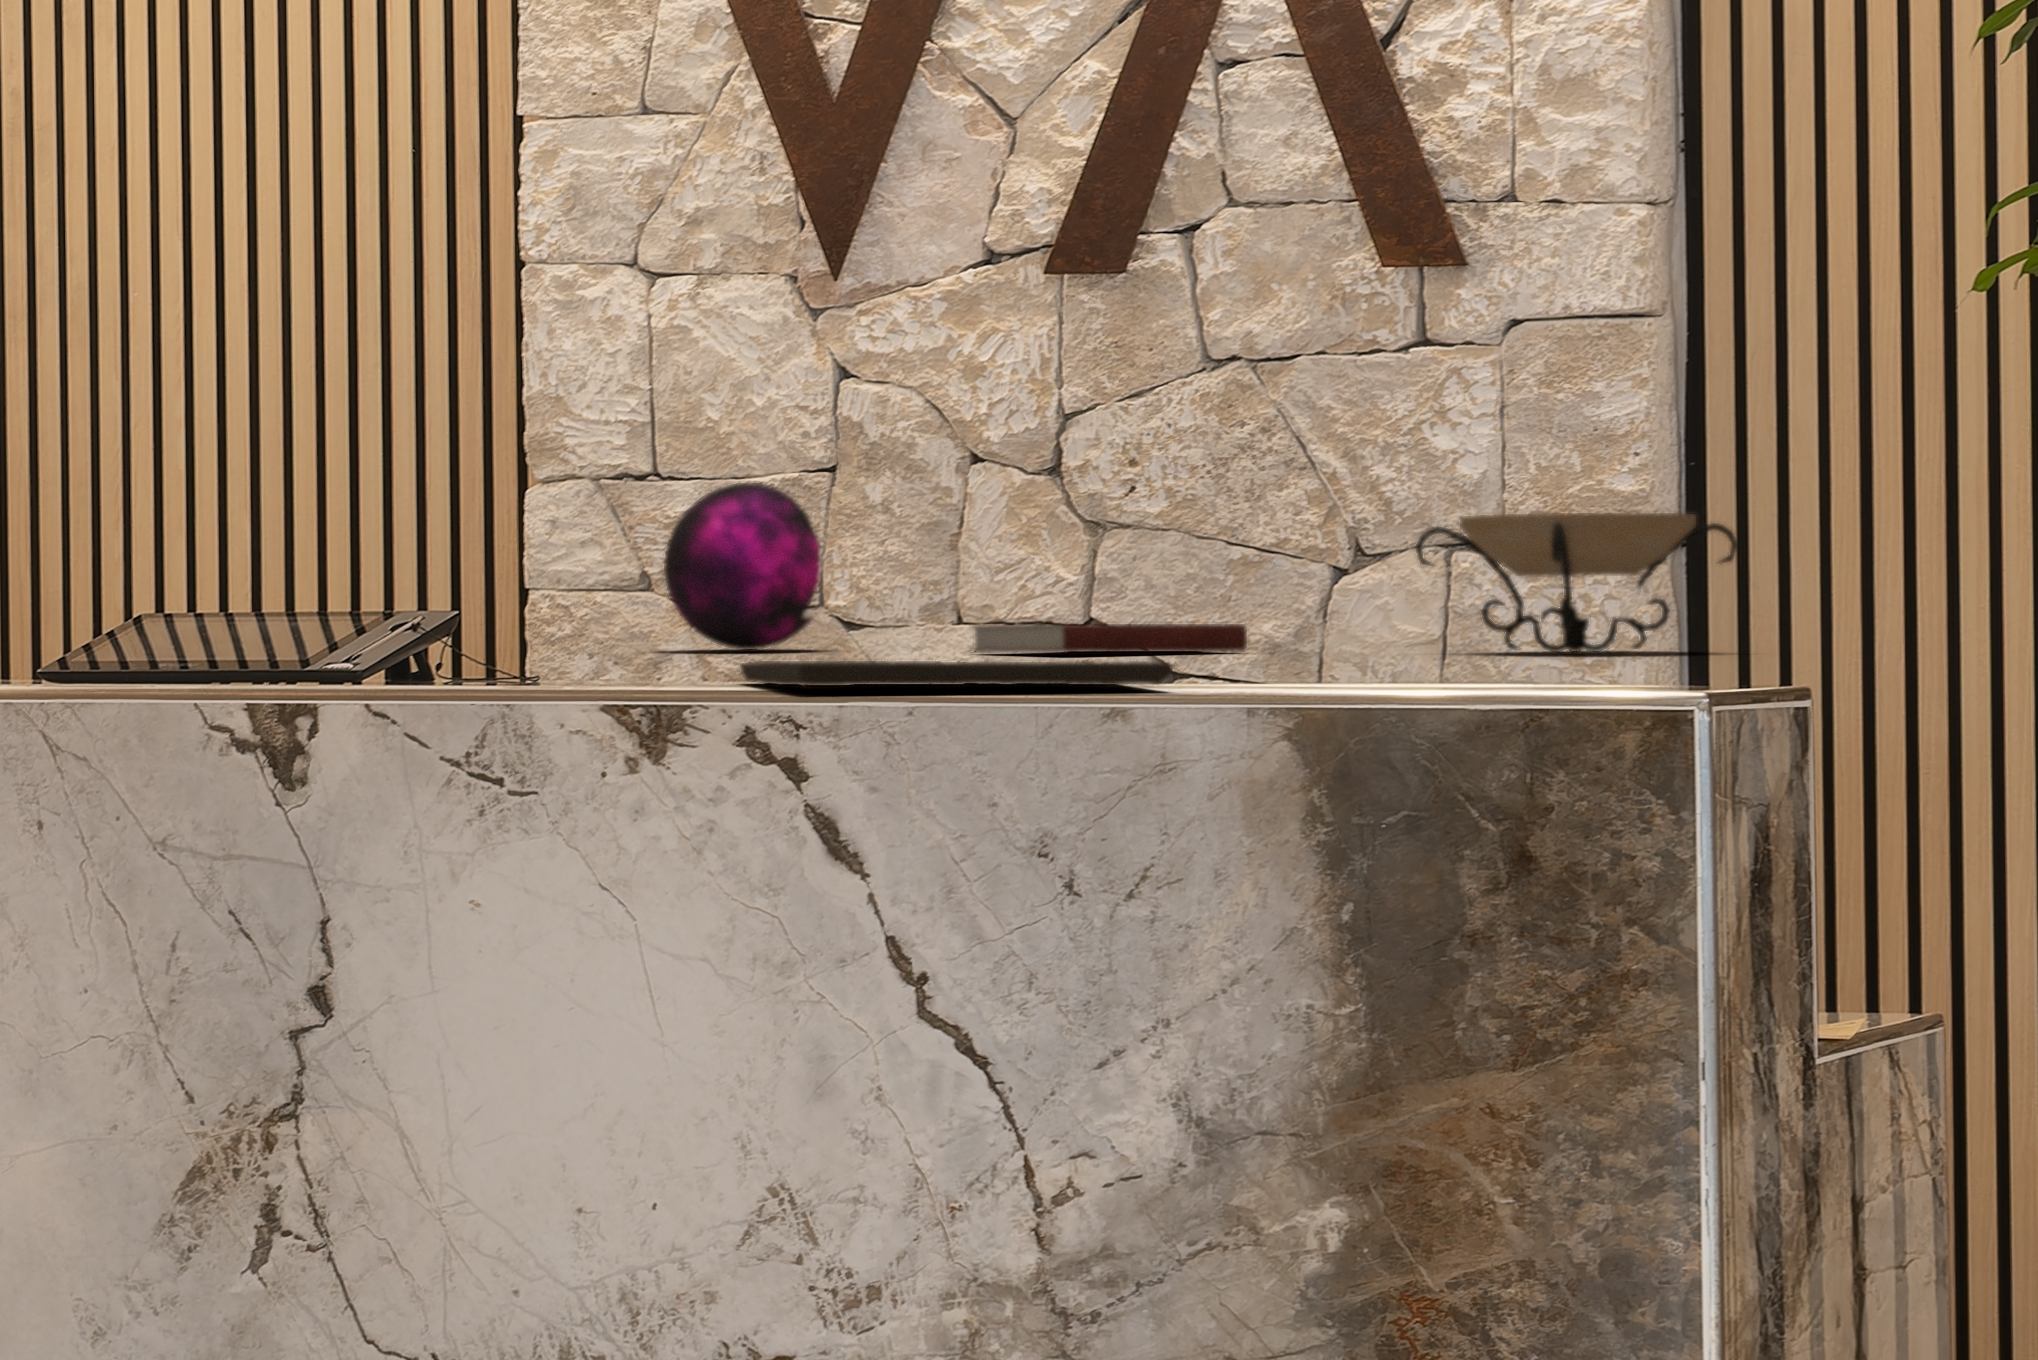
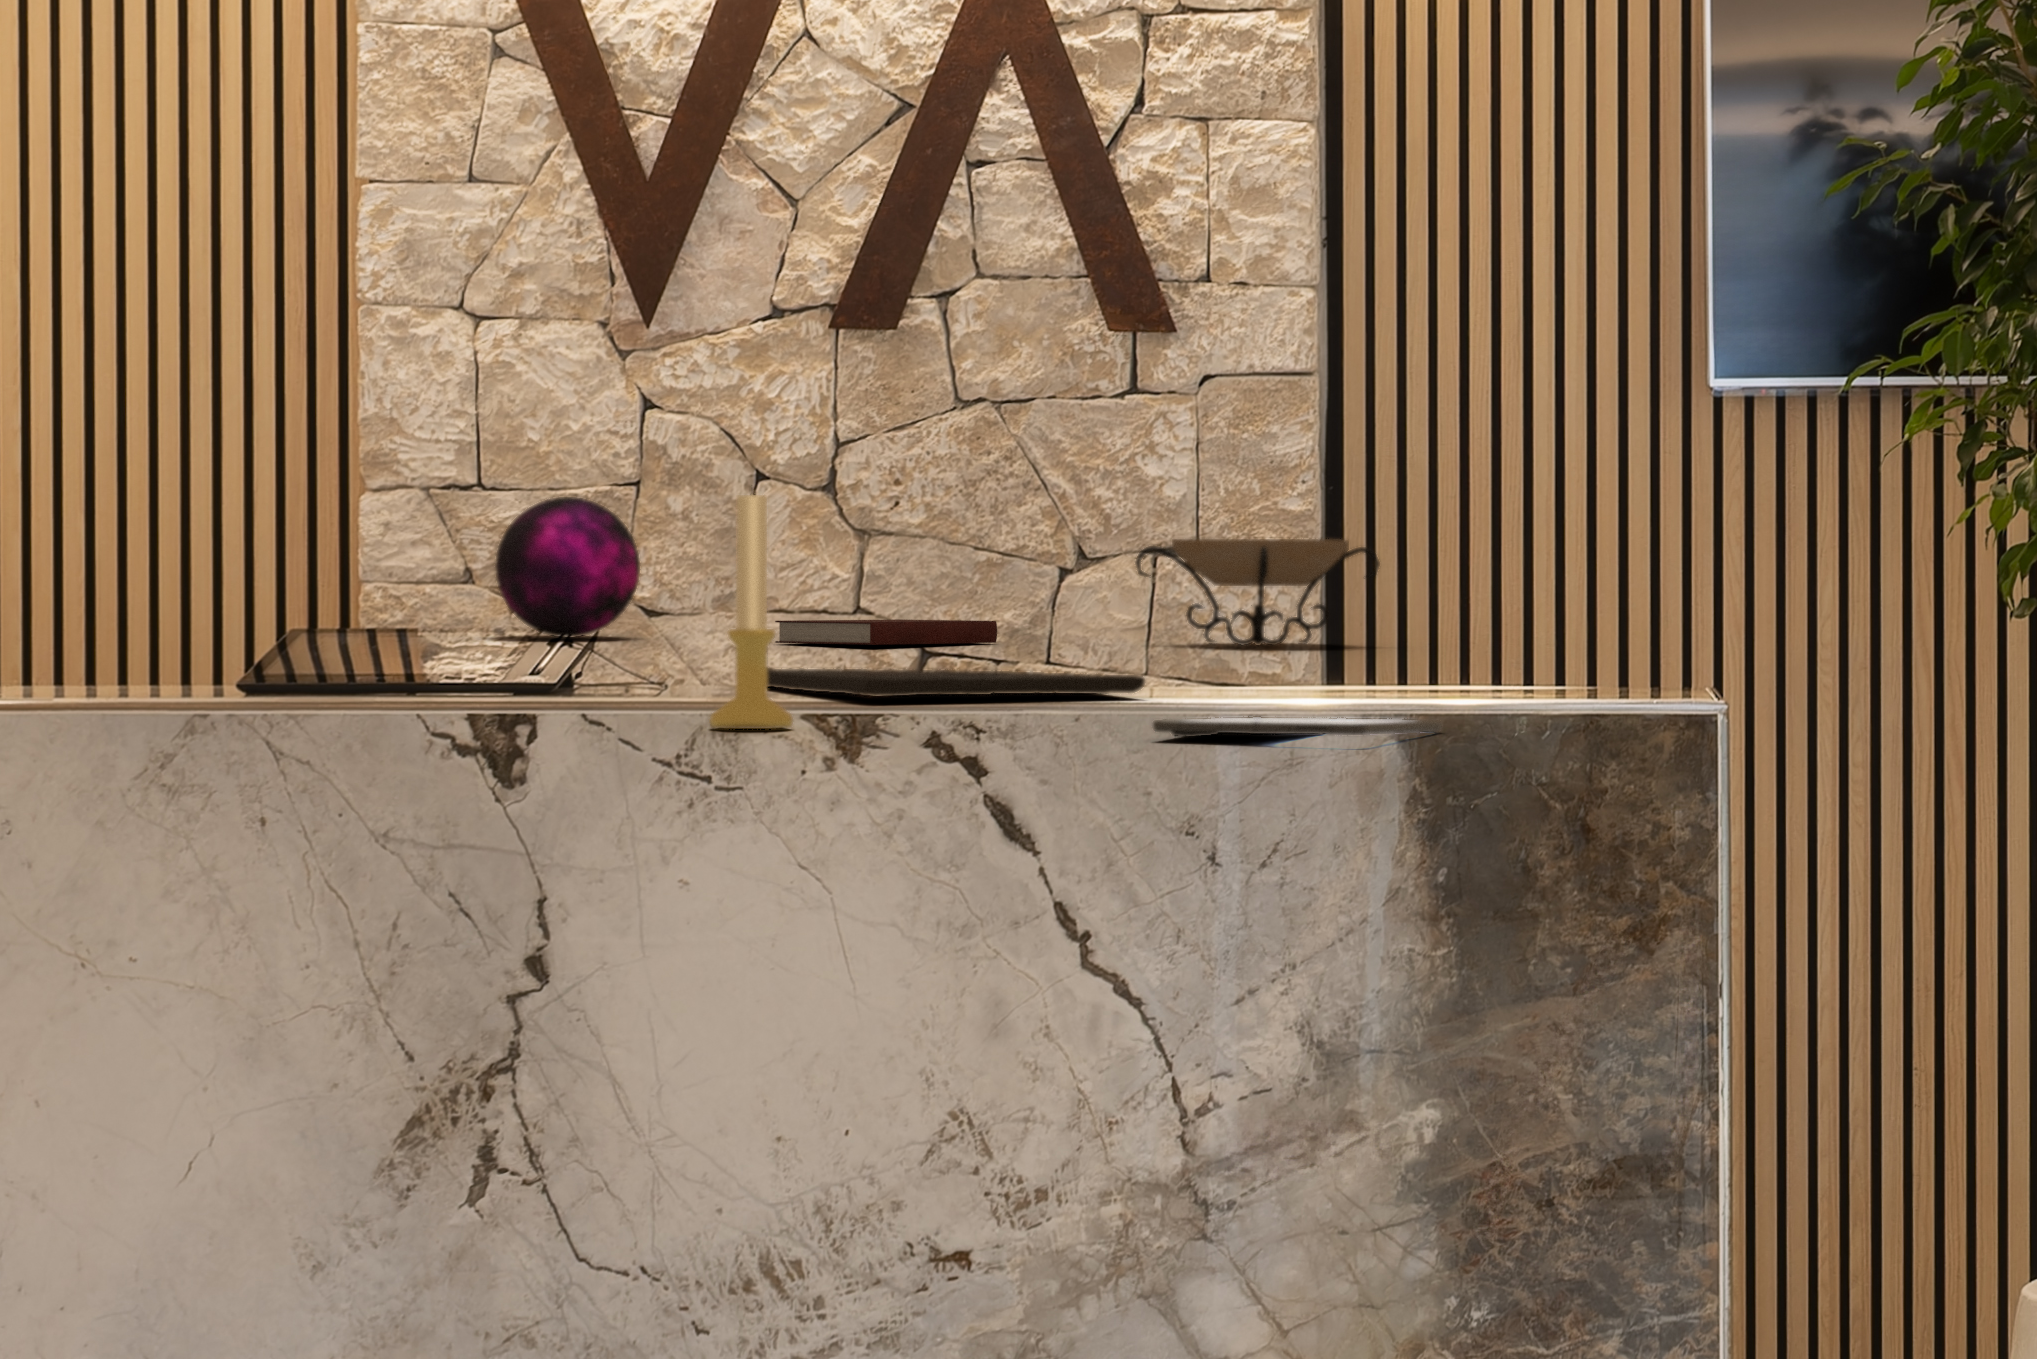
candle holder: none [504,418,604,711] -> present [709,494,793,729]
tablet: none [982,694,1405,716] -> present [1153,717,1442,737]

